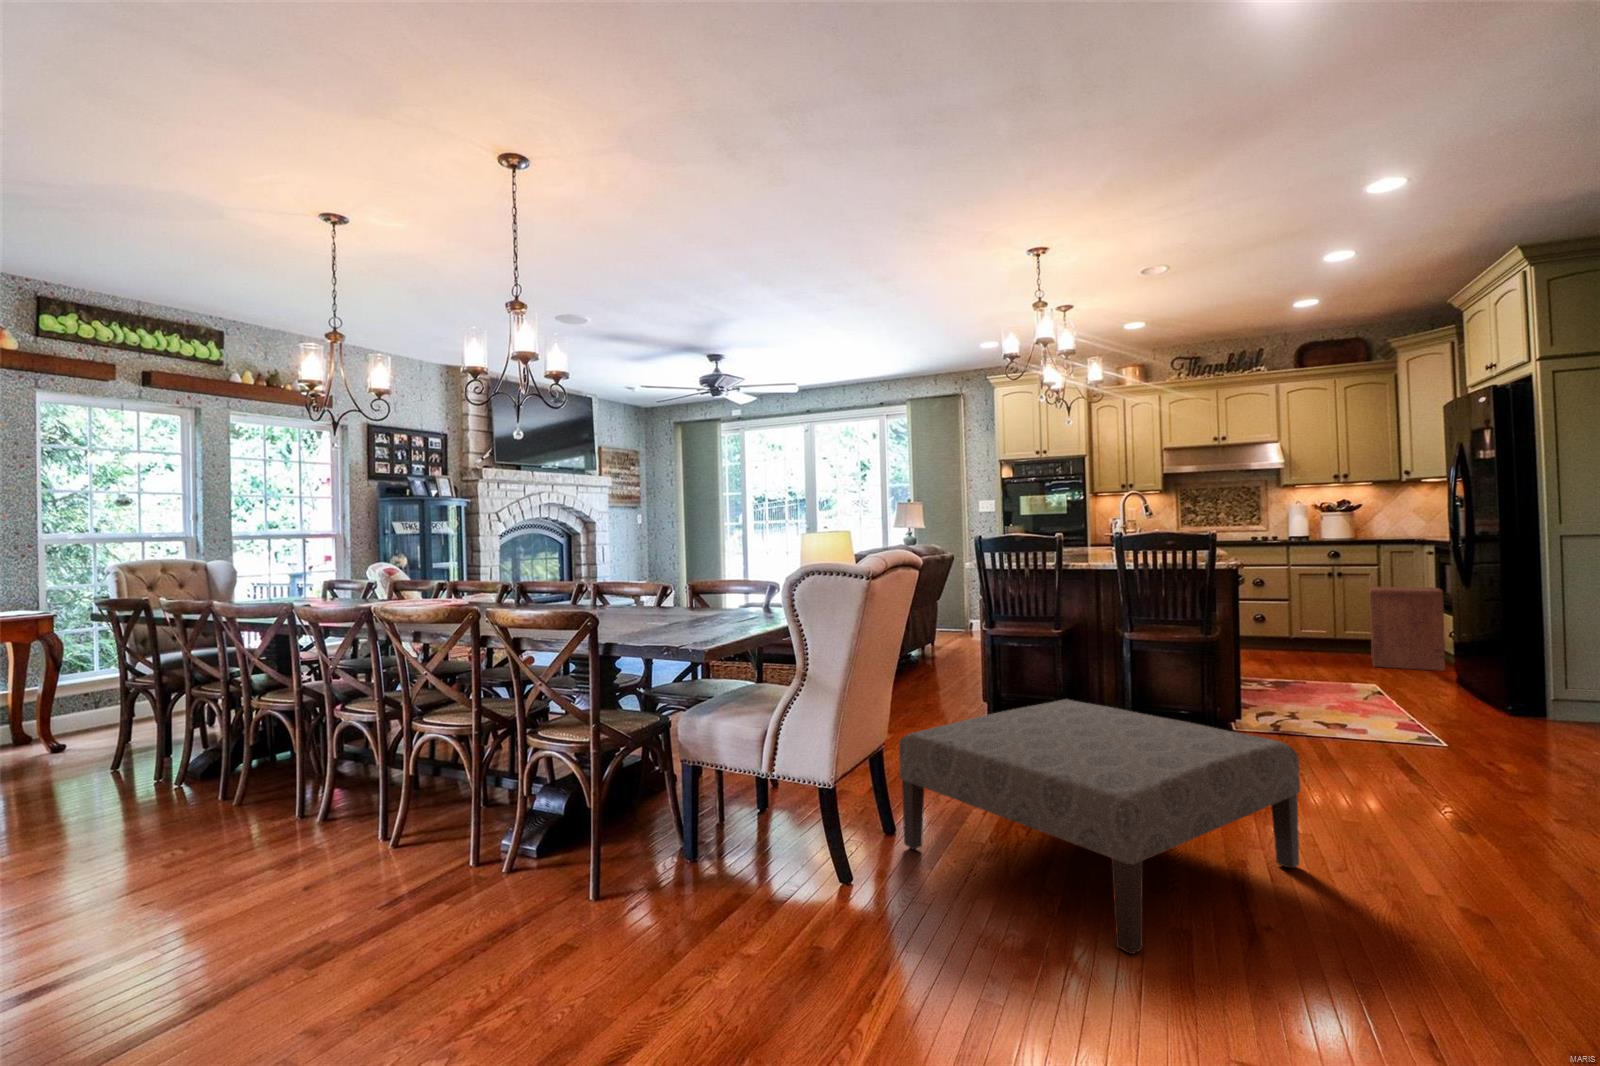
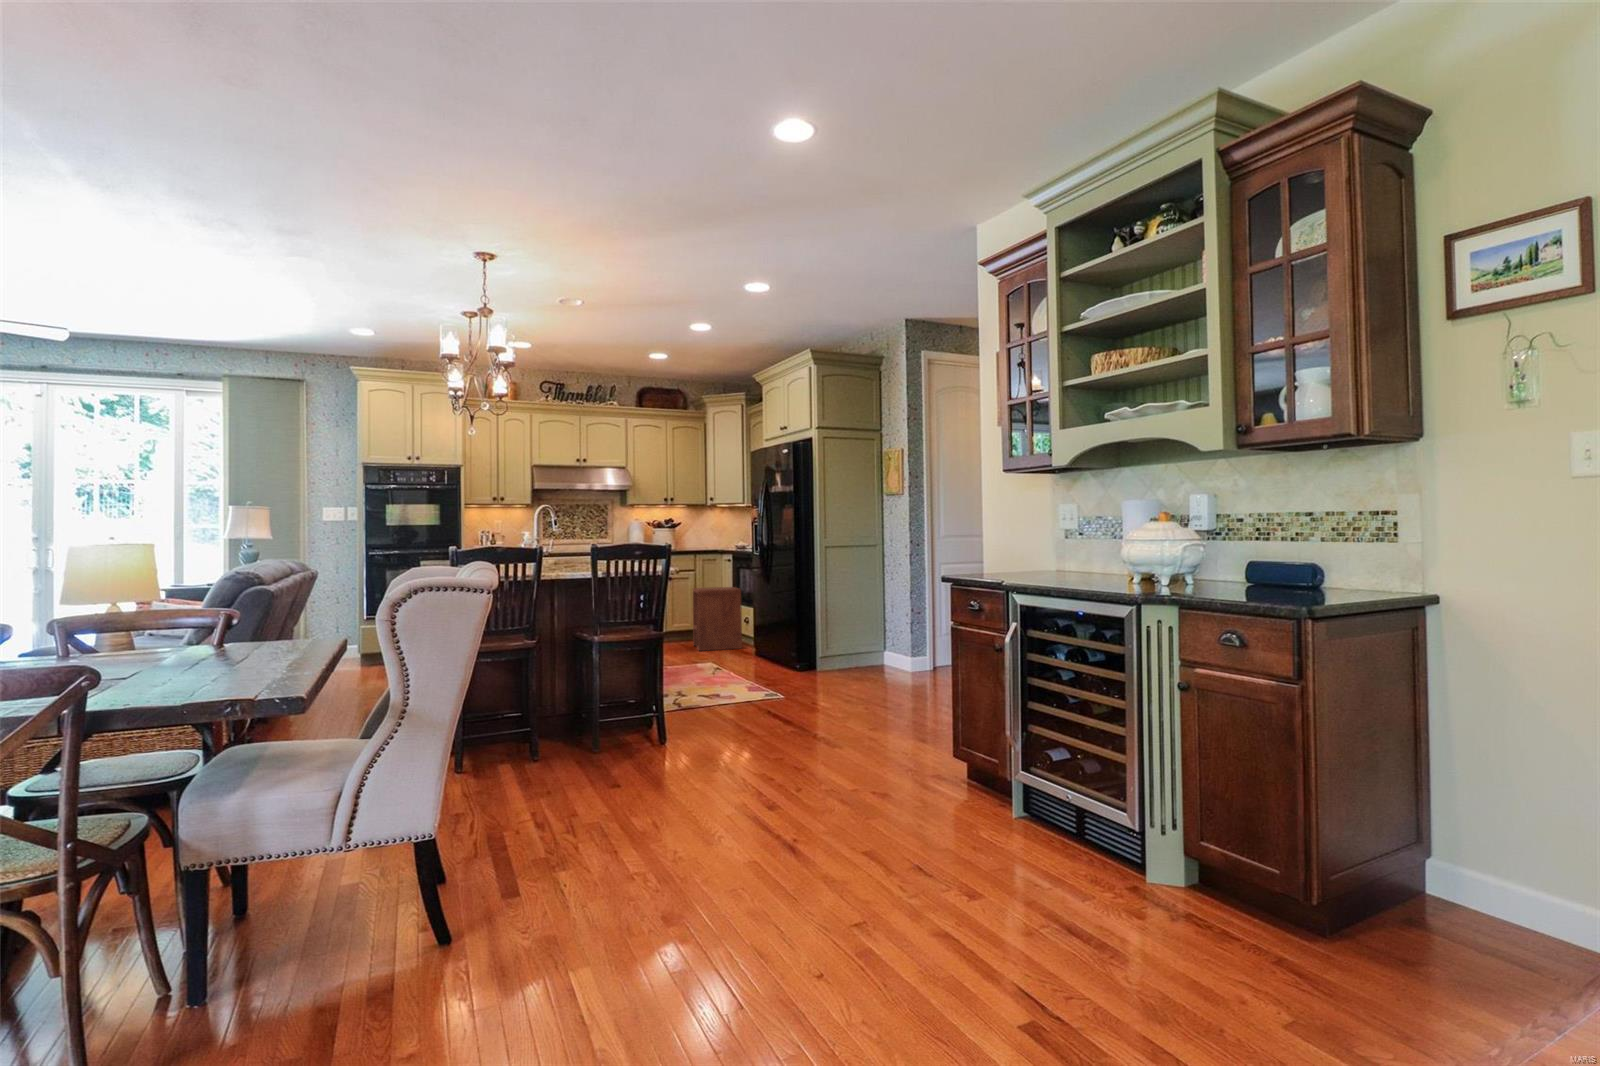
ottoman: present [899,699,1300,954] -> none [469,704,784,896]

